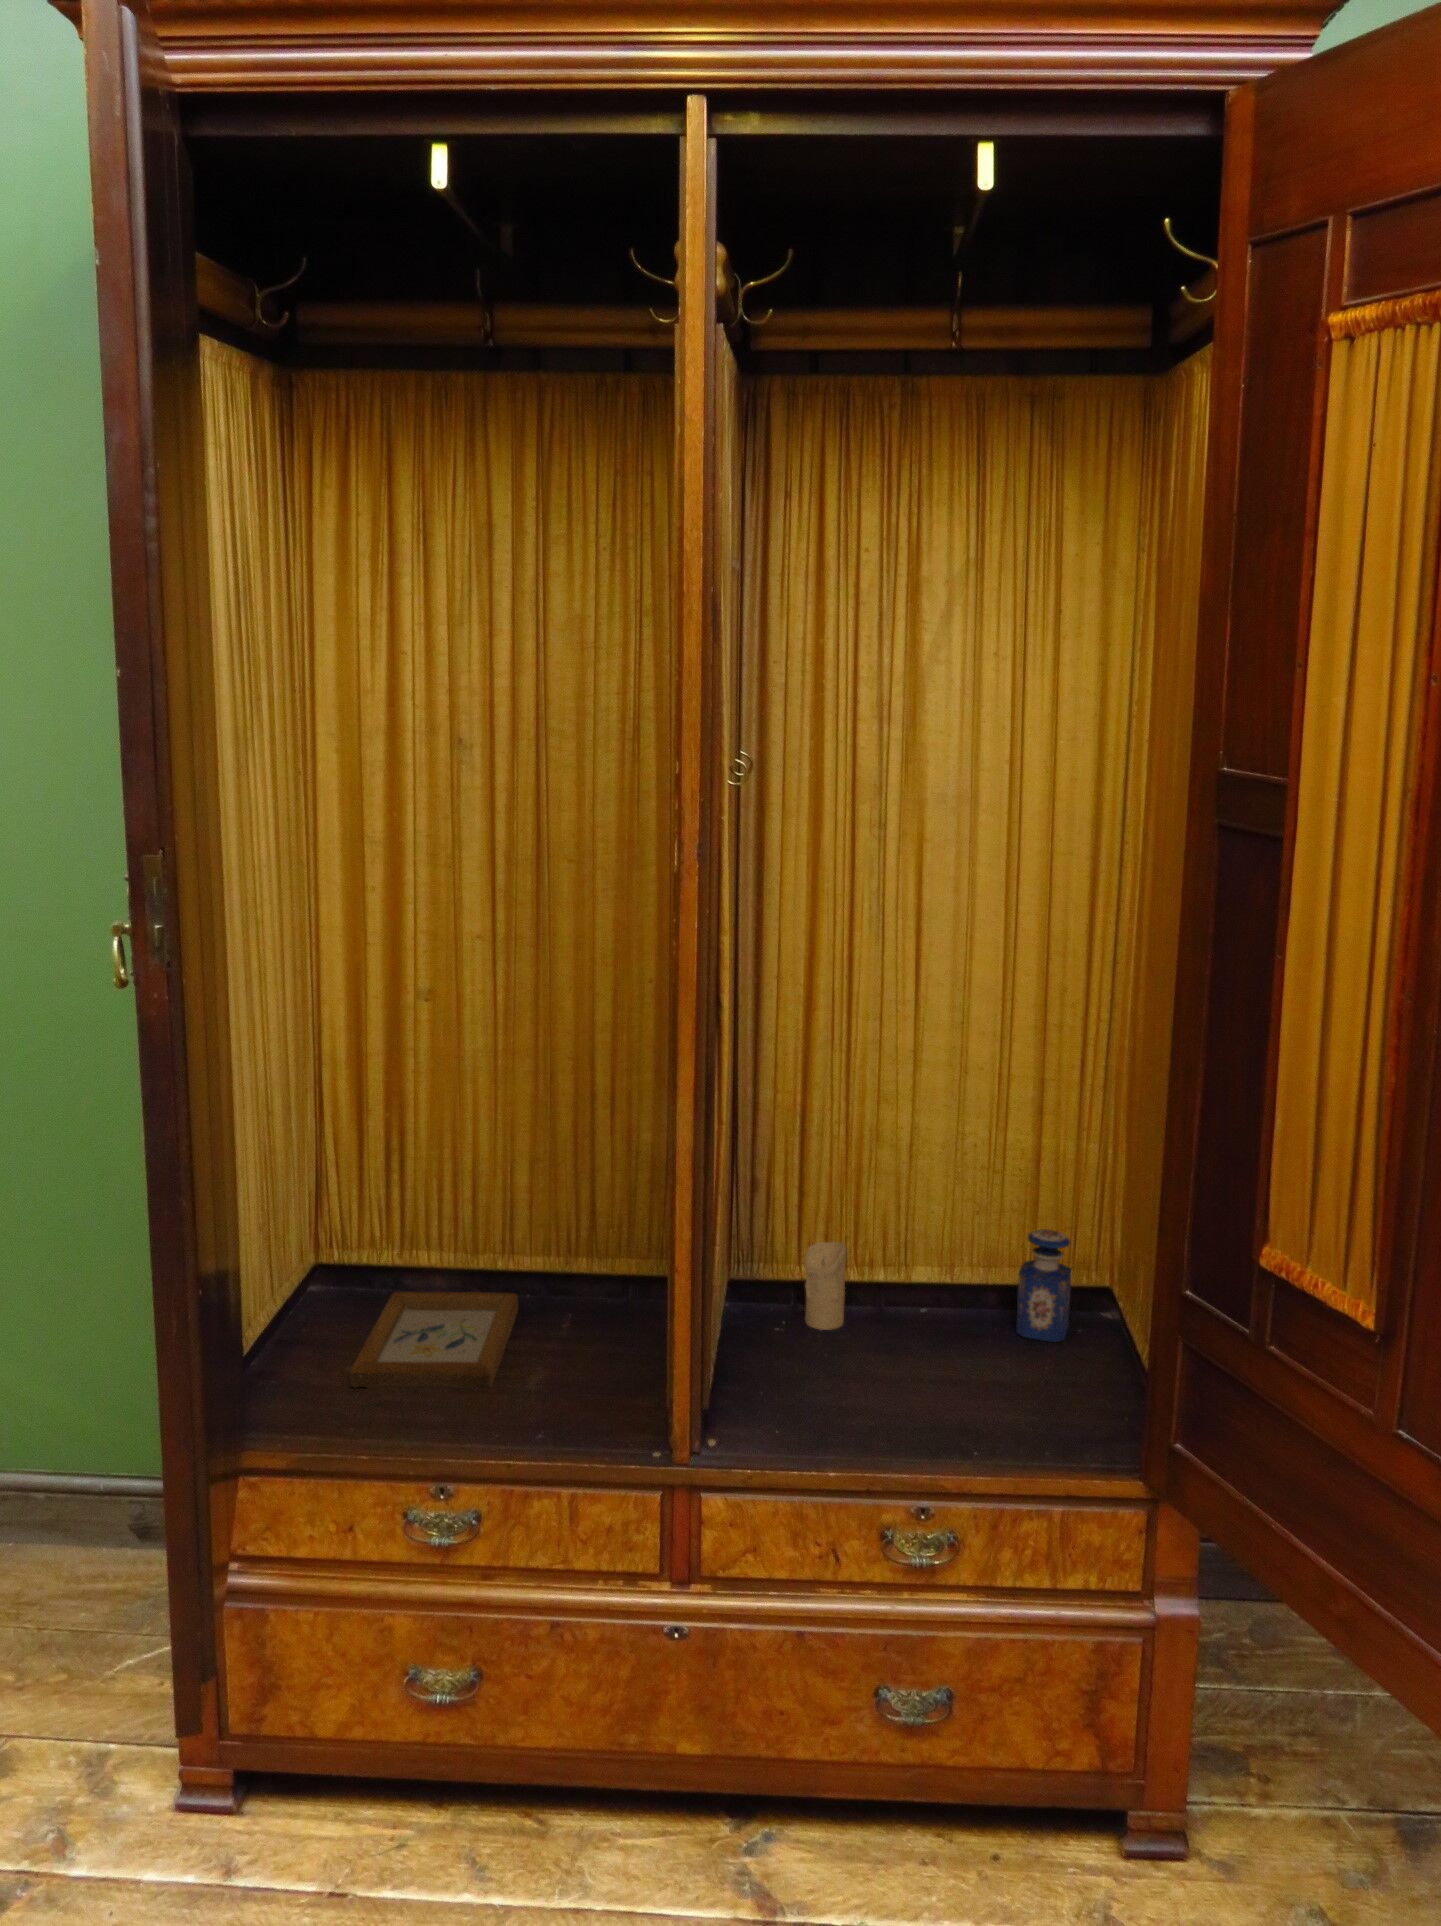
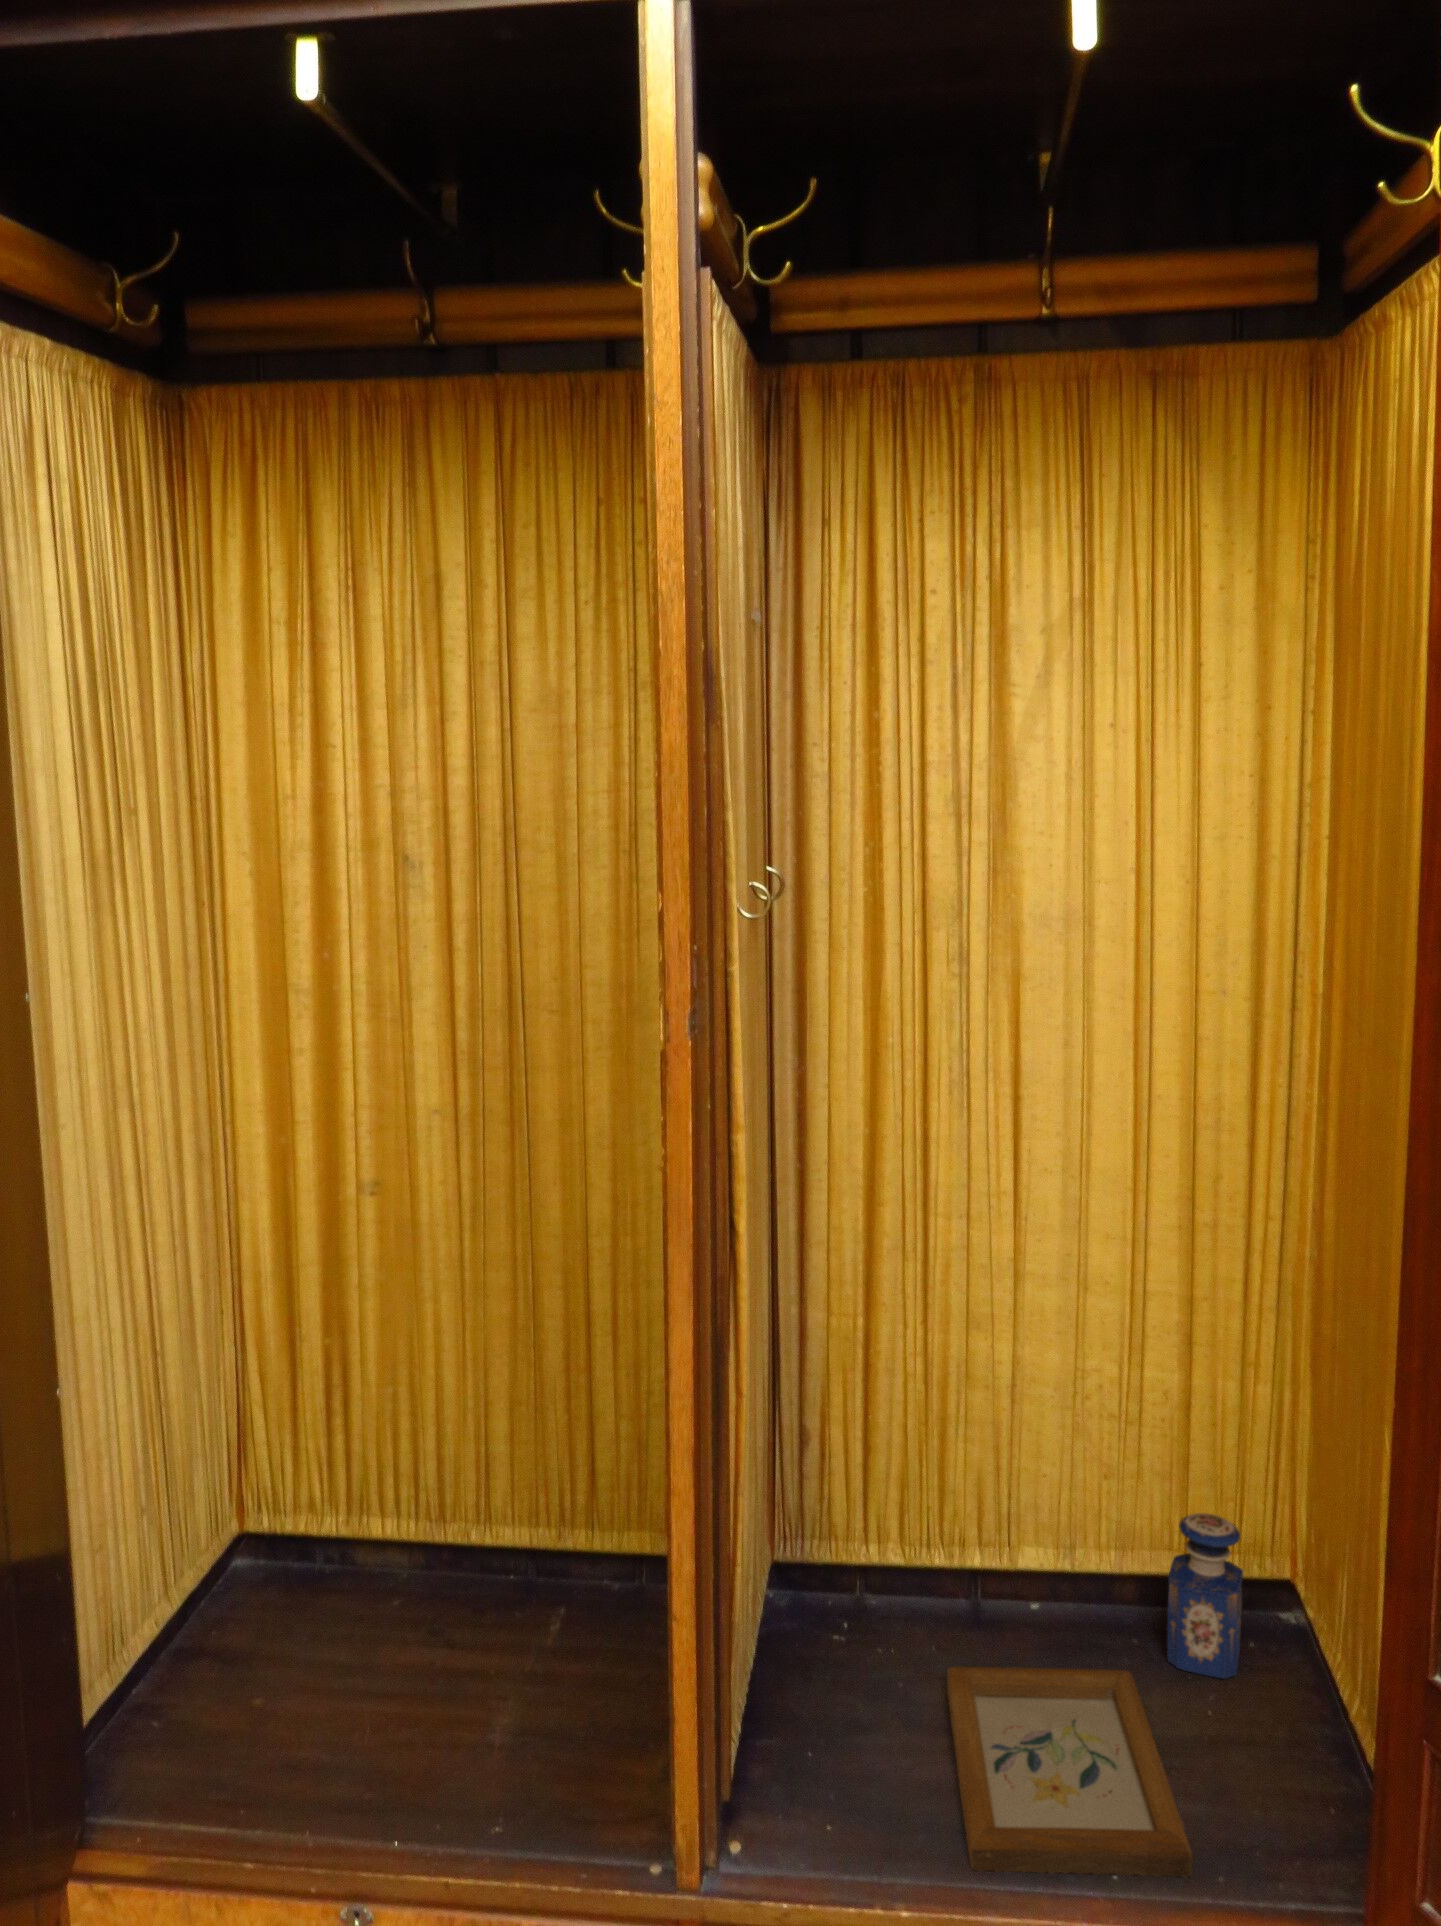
candle: present [804,1242,847,1330] -> none [870,1527,927,1655]
picture frame: present [350,1292,518,1388] -> present [947,1667,1192,1878]

